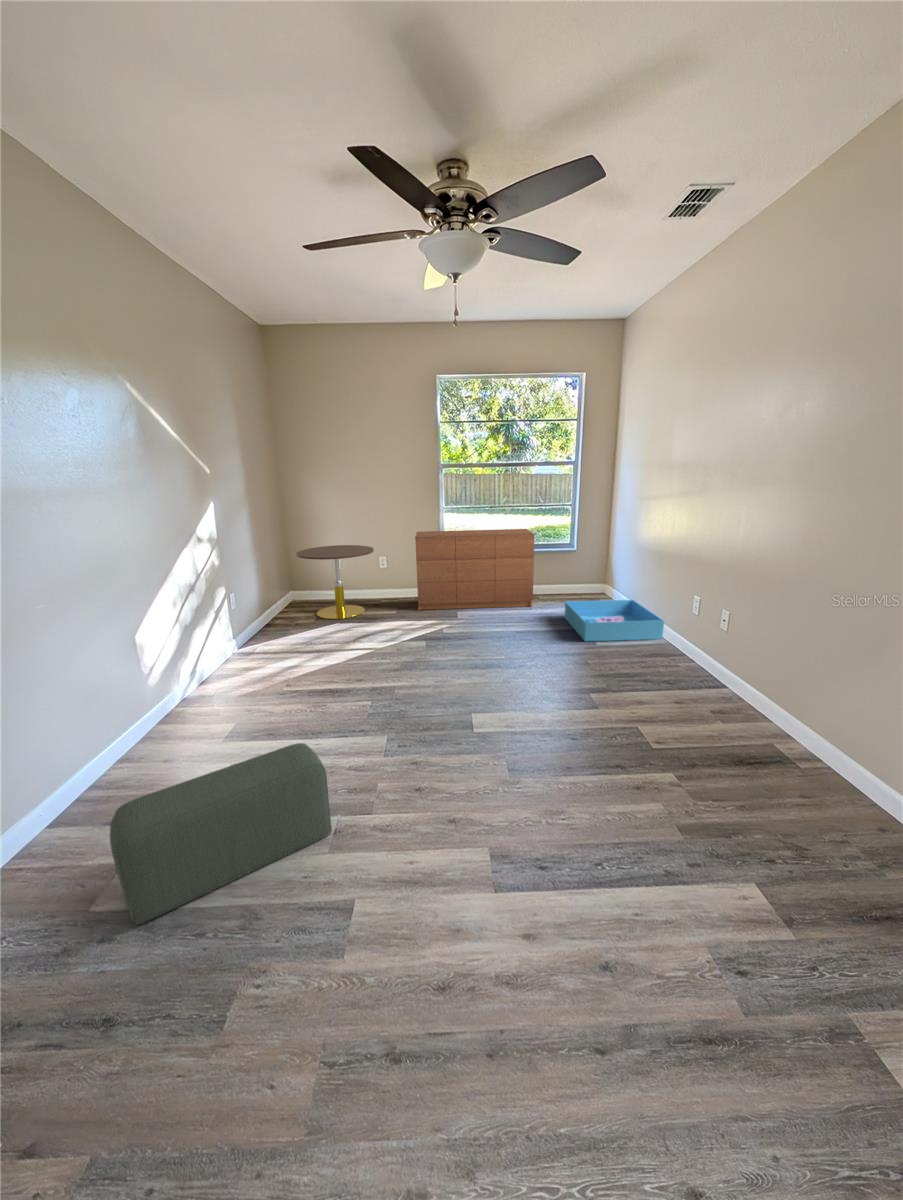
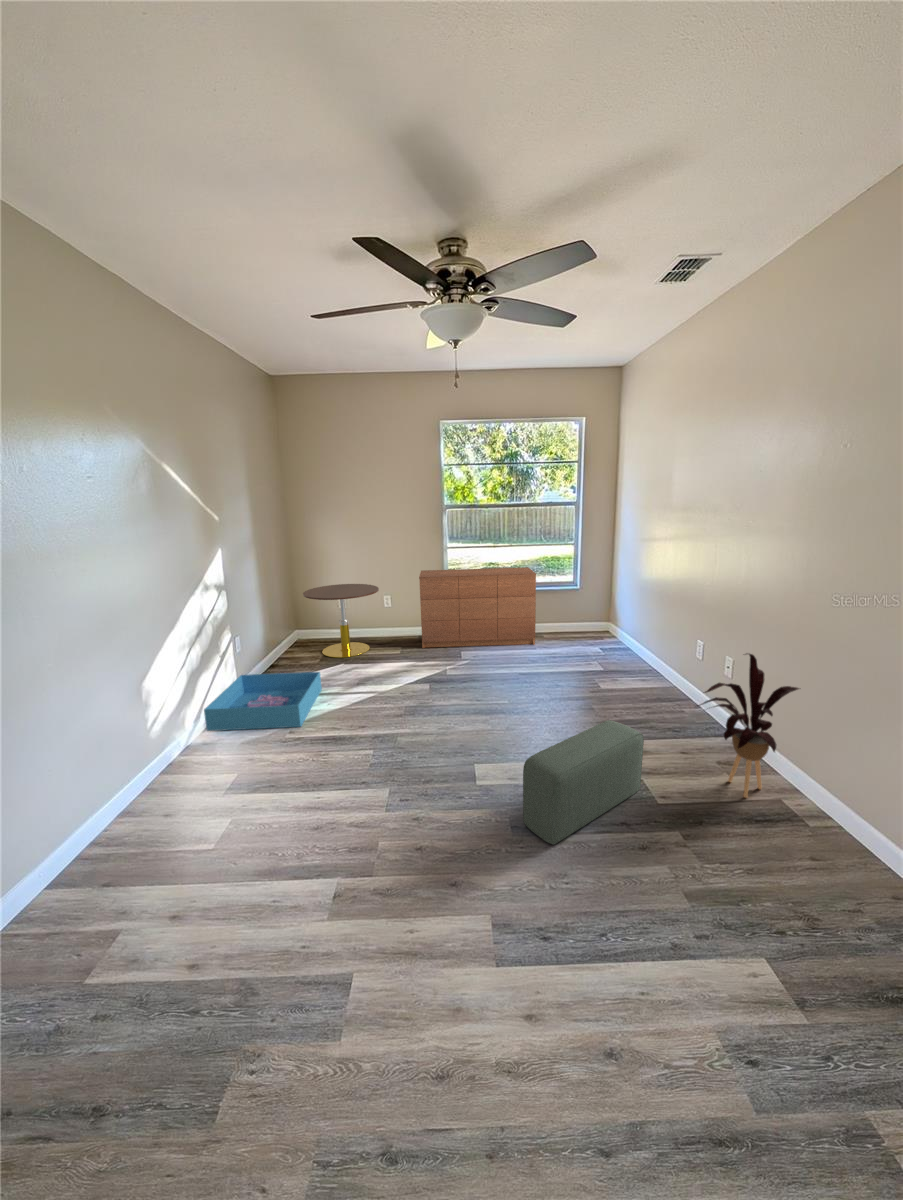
storage bin: present [565,600,664,641] -> present [204,672,322,731]
house plant: none [693,600,800,745] -> present [699,654,799,798]
pouf: present [110,743,332,924] -> present [523,720,644,845]

